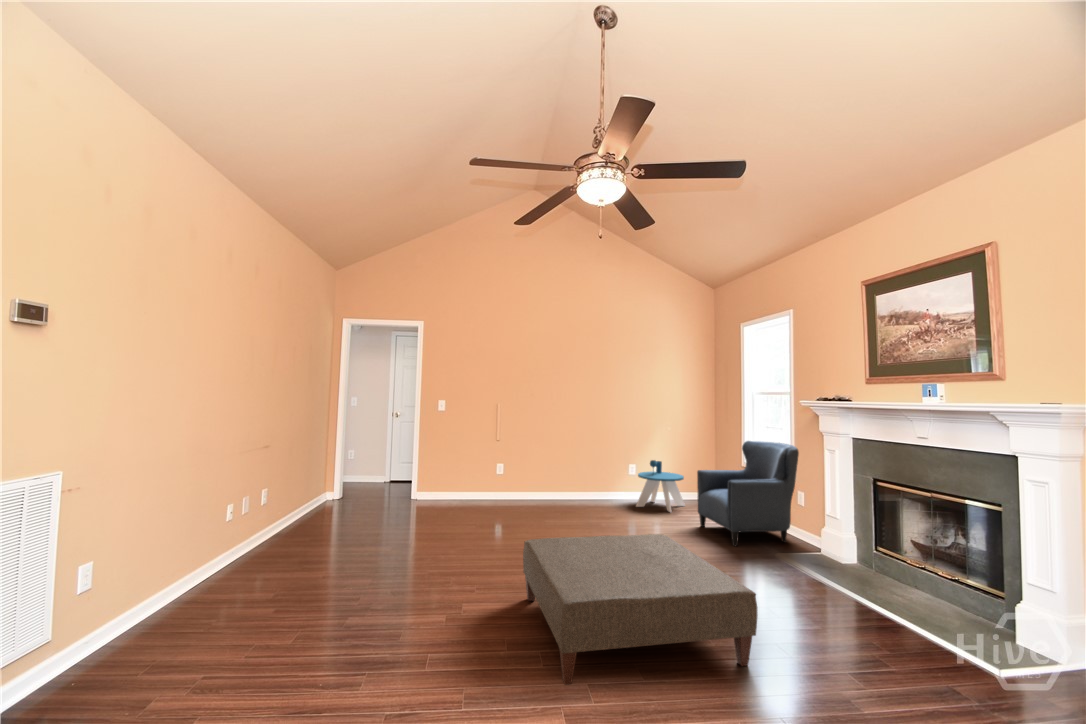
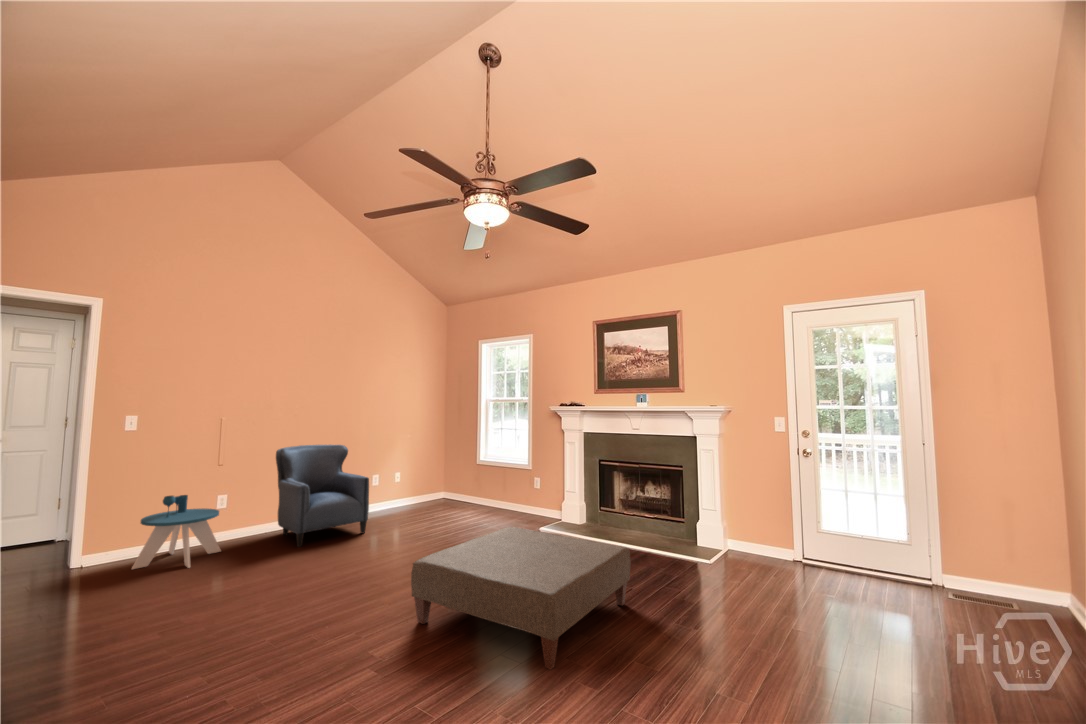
armchair: present [697,441,799,546] -> present [276,445,369,547]
side table: present [636,460,685,512] -> present [132,495,221,569]

